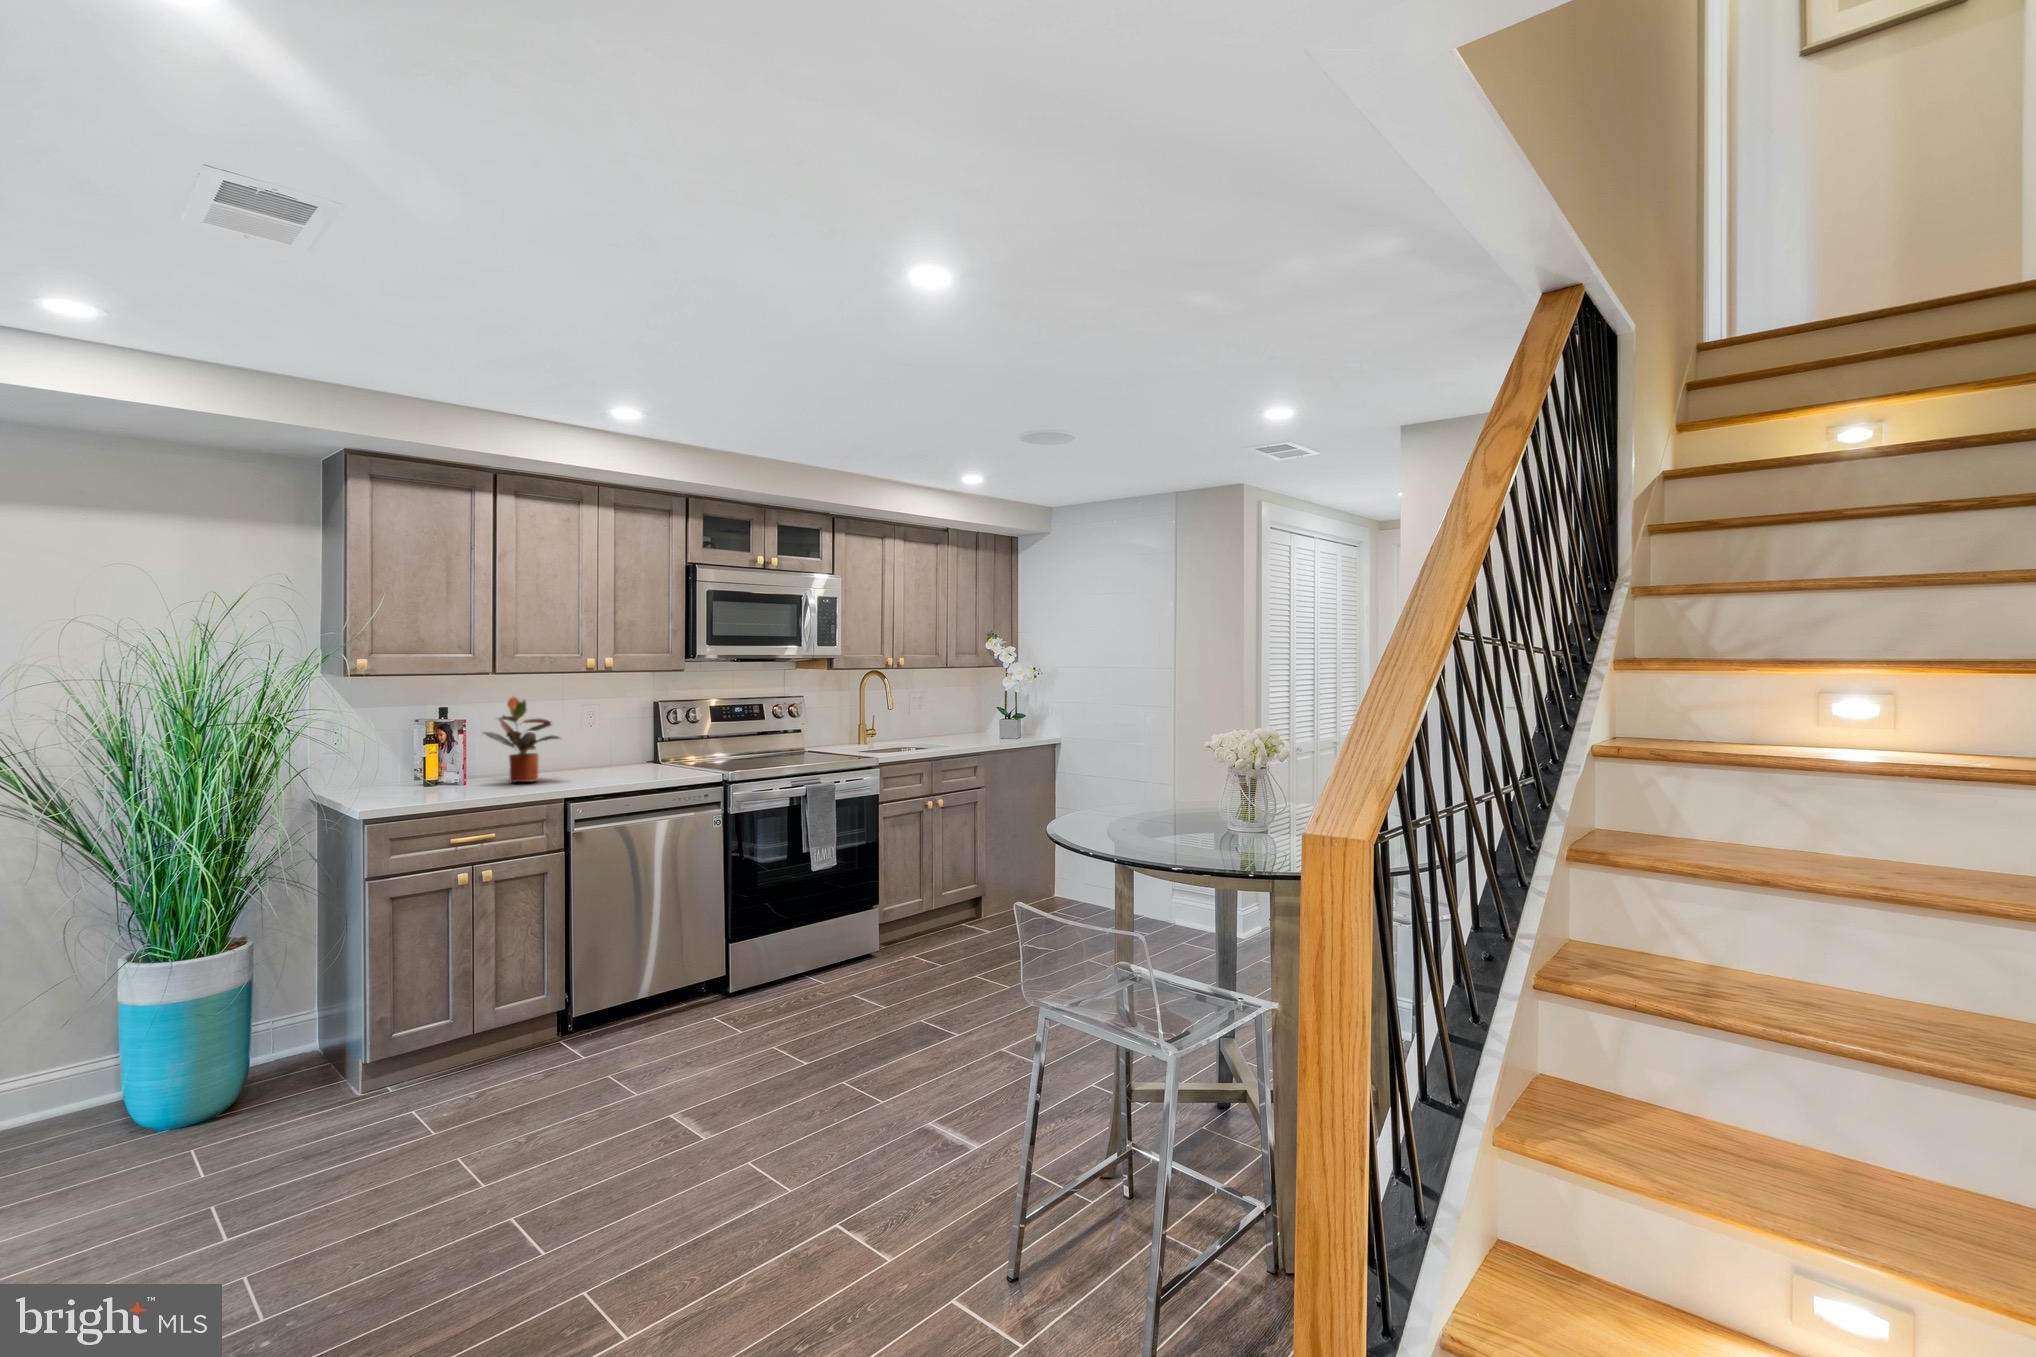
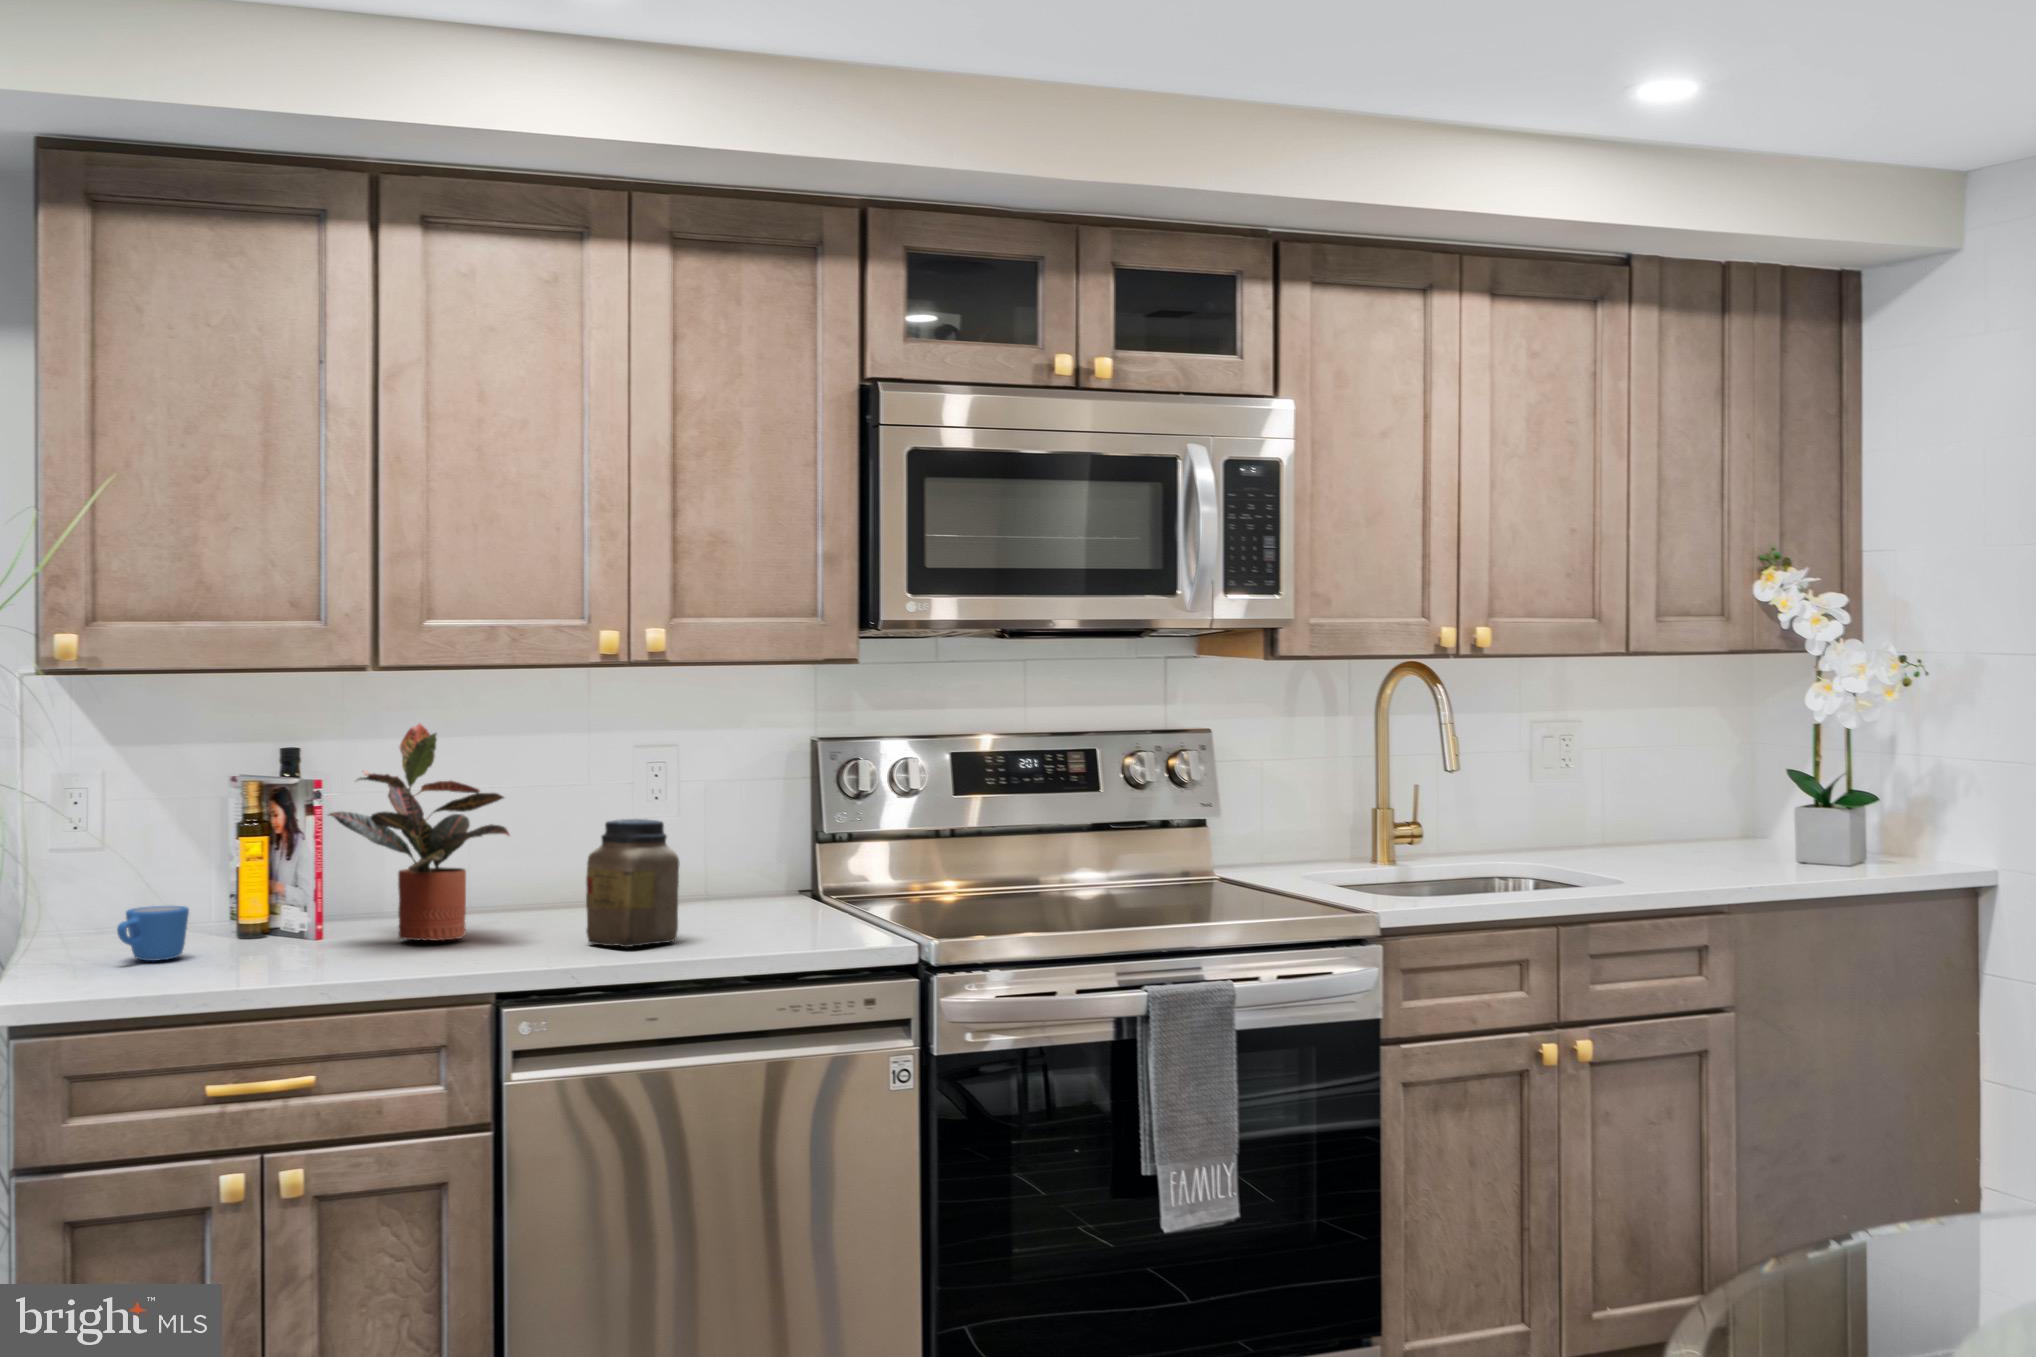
jar: none [593,732,631,780] -> present [586,819,680,947]
mug: none [397,772,425,794] -> present [117,906,189,961]

